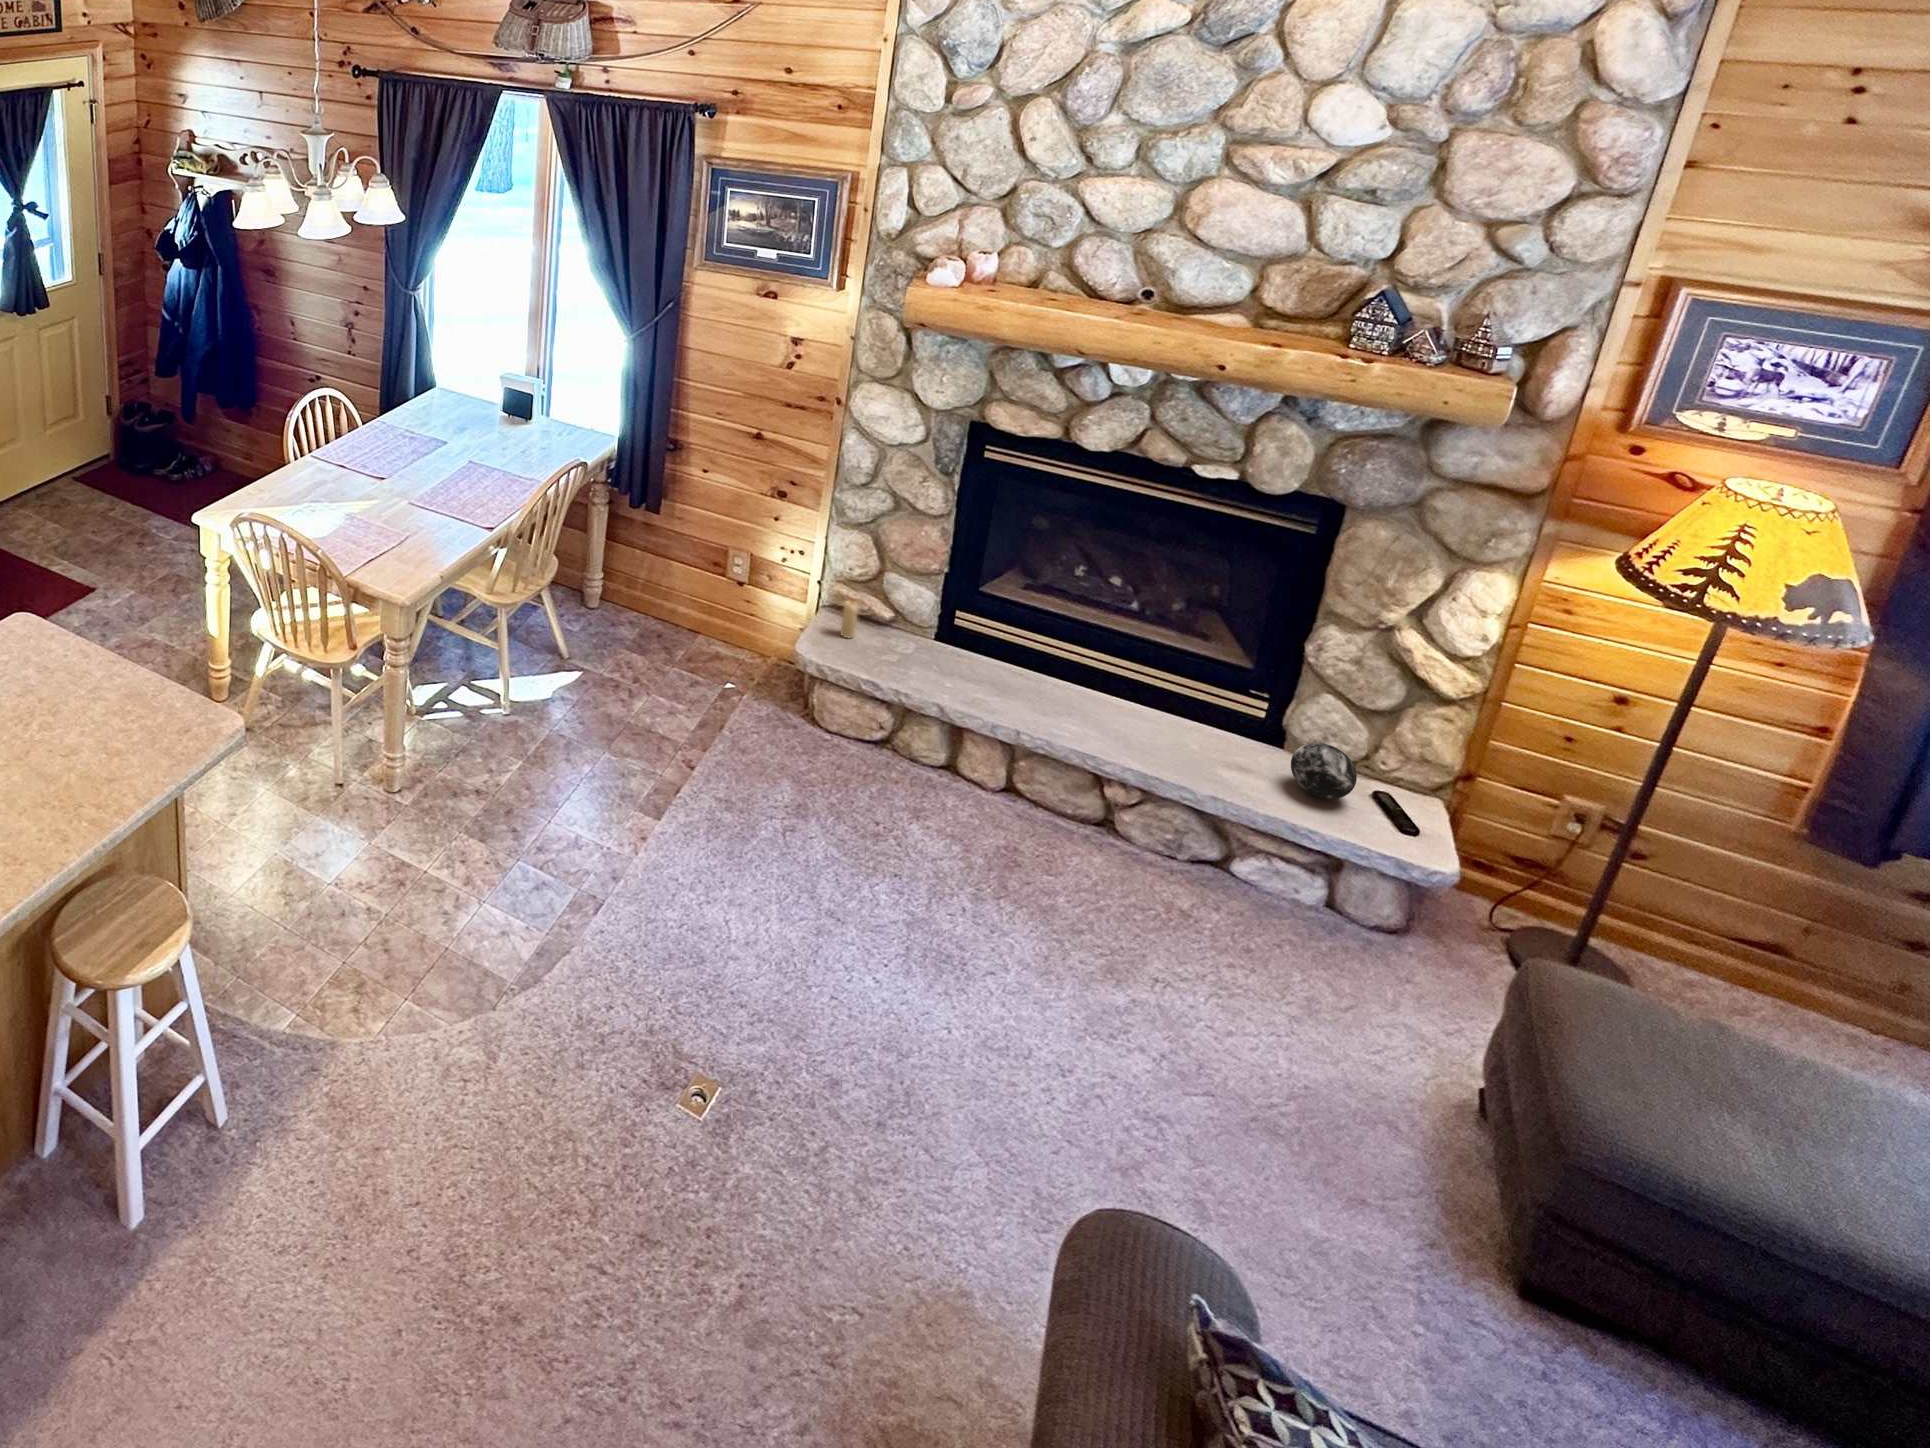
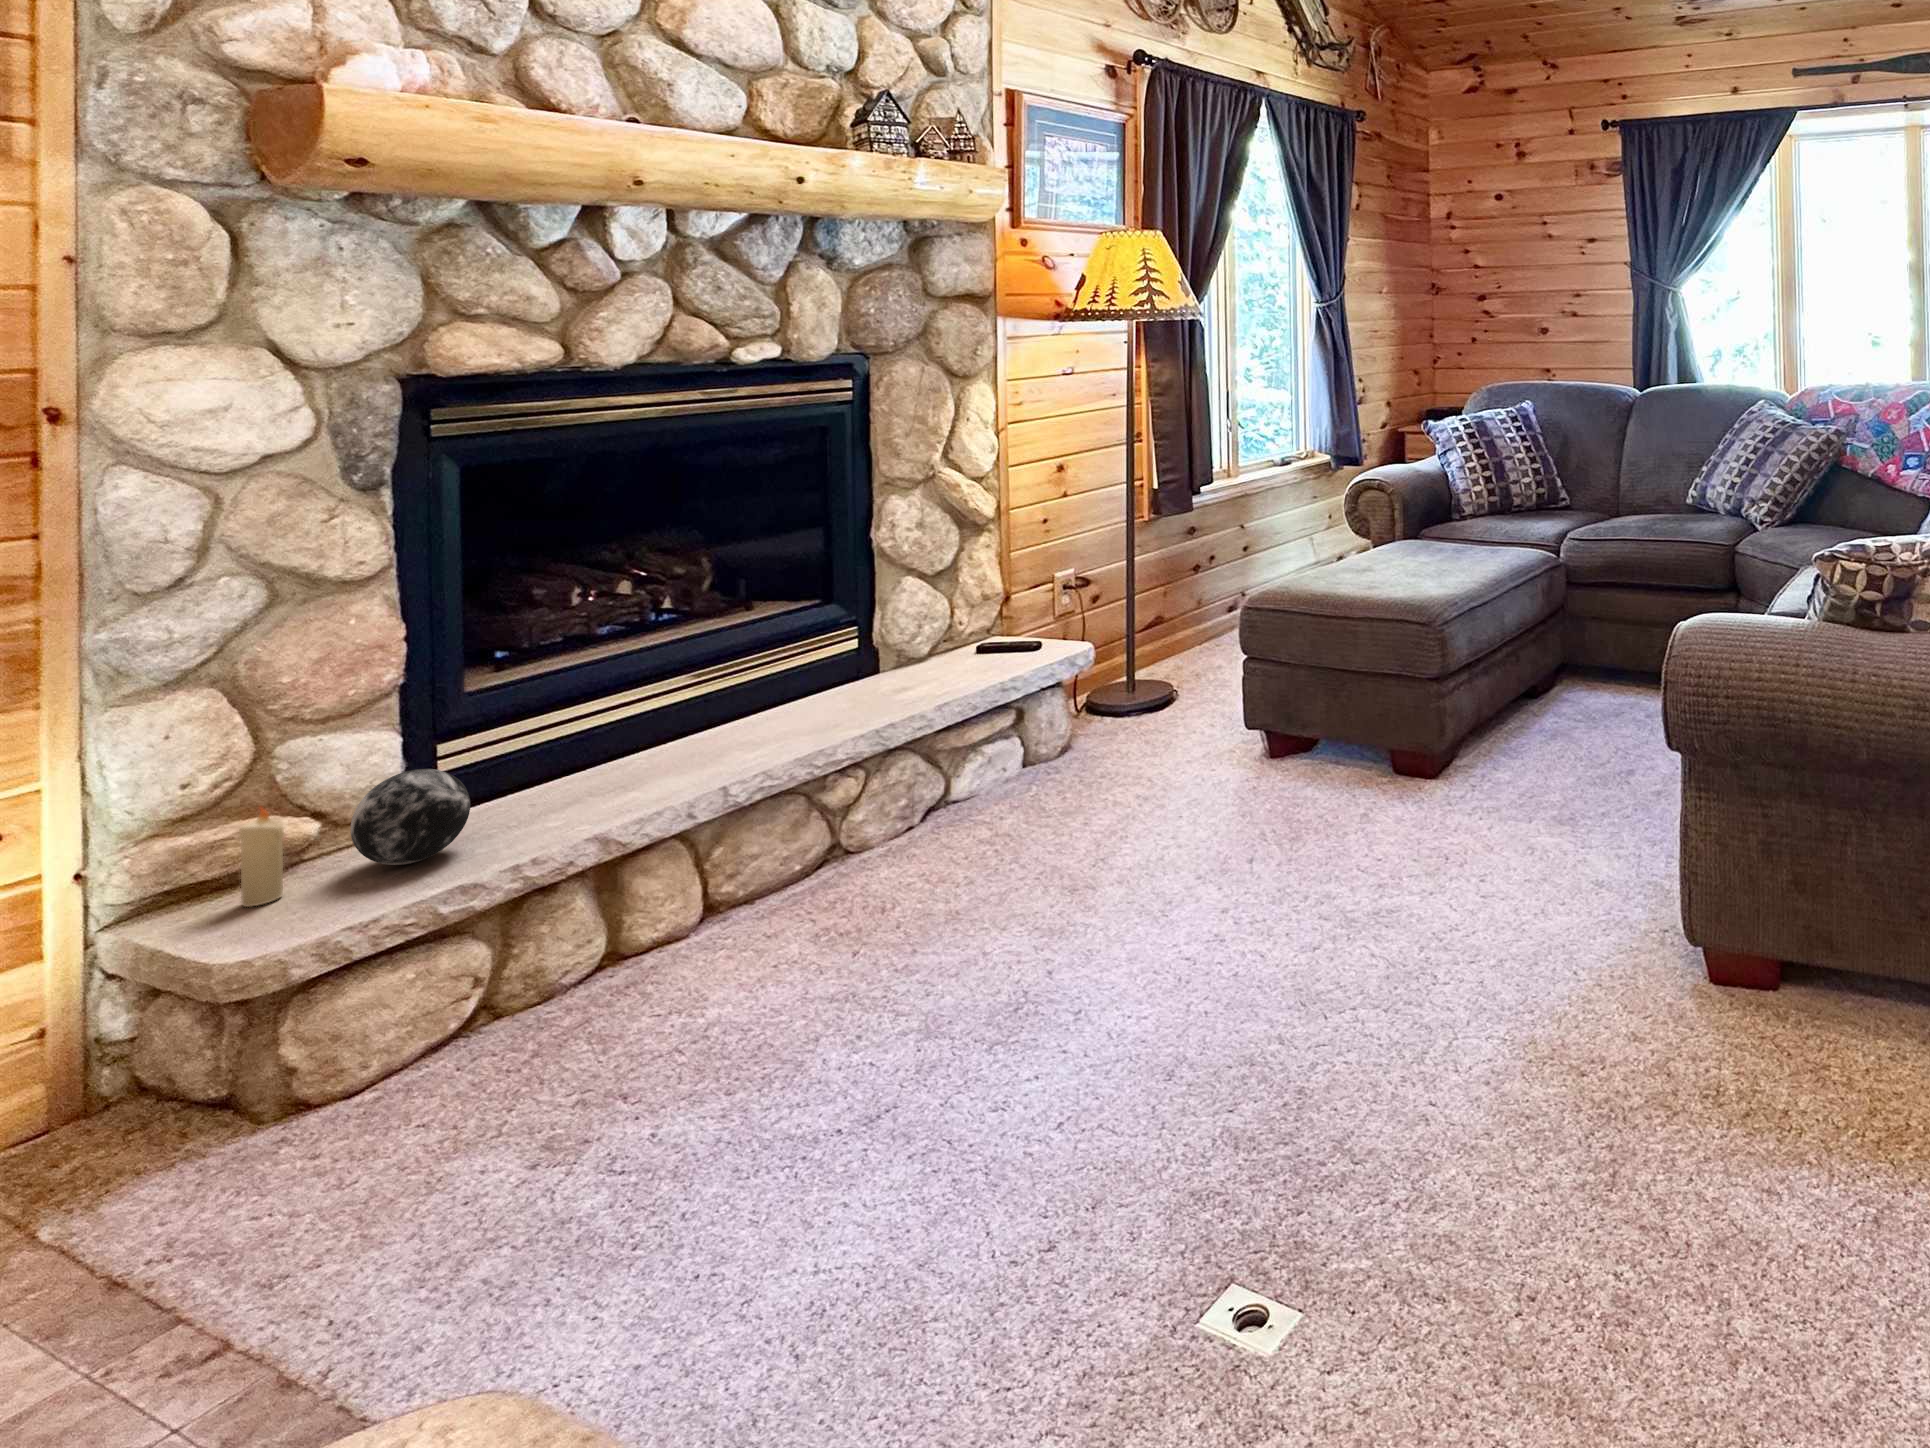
decorative orb: present [1291,743,1357,799] -> present [351,769,470,865]

